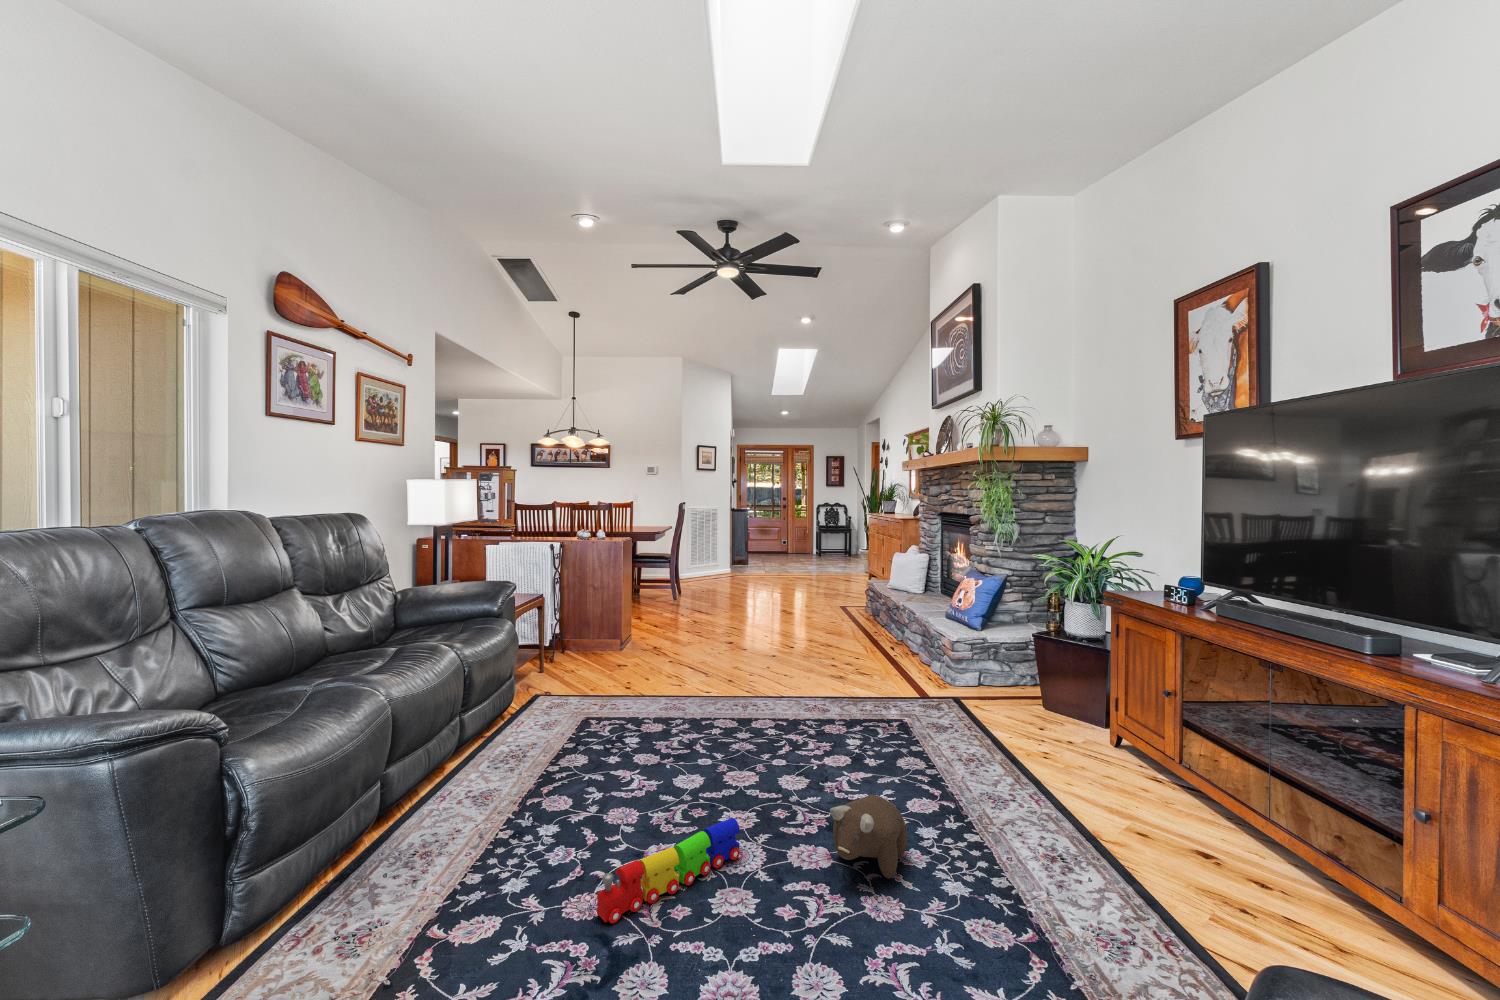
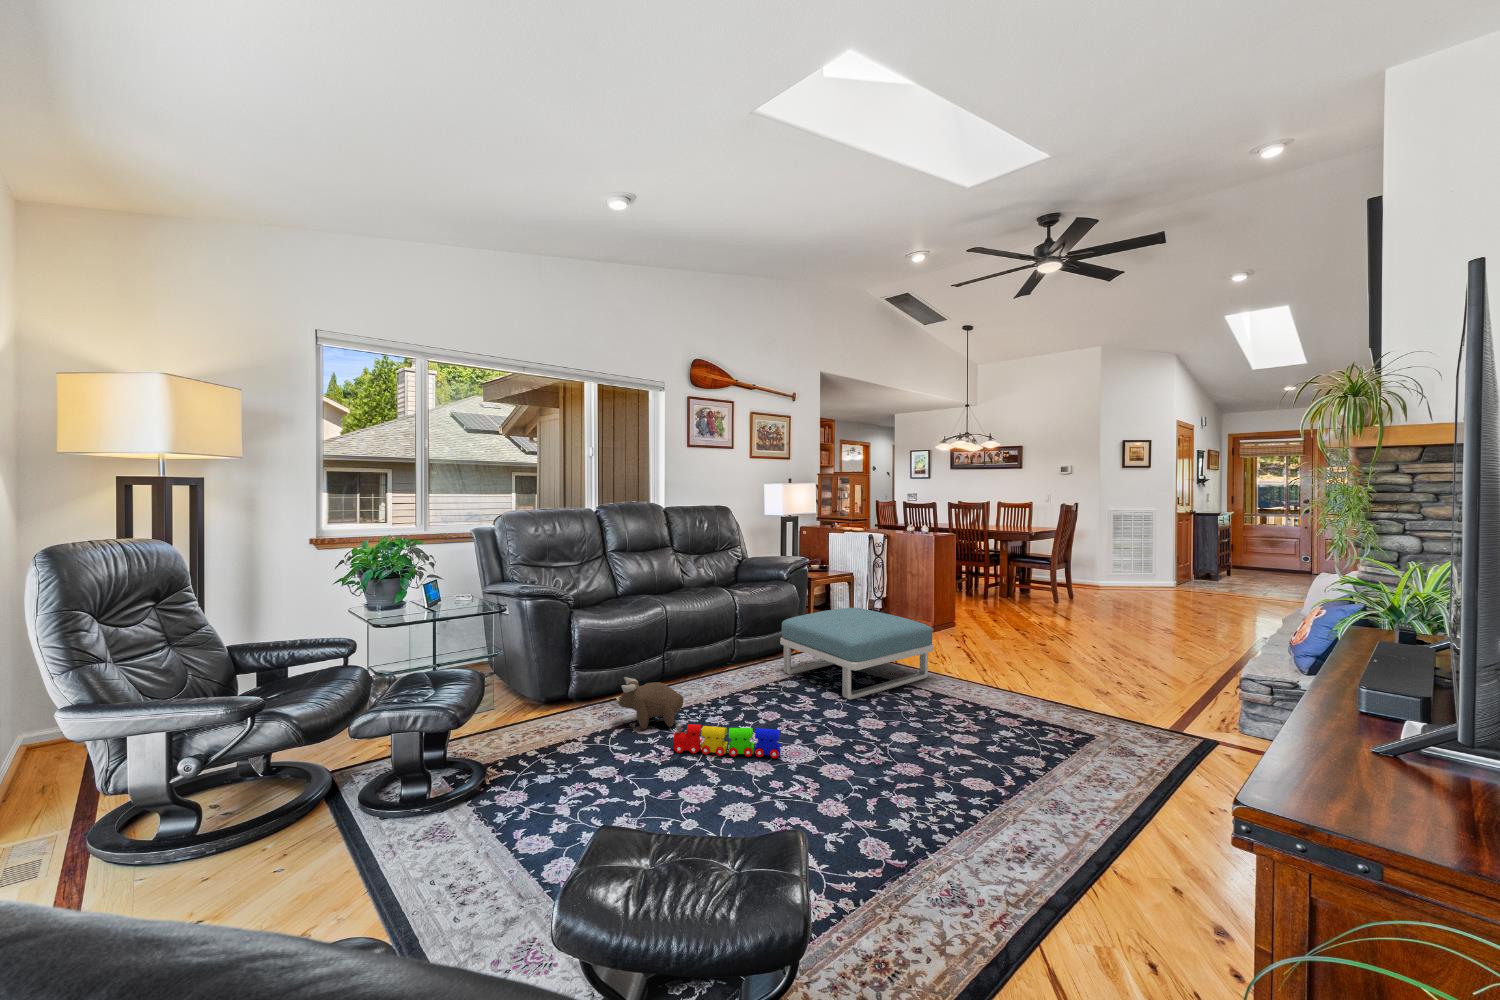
footstool: none [548,635,716,749] -> present [780,608,933,700]
plush toy: present [830,795,907,879] -> present [616,677,683,729]

